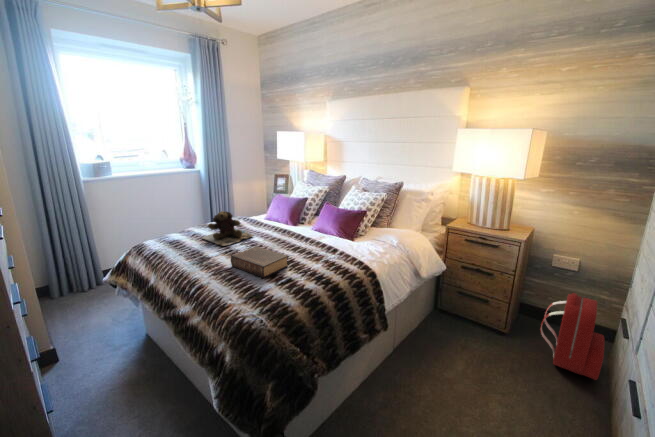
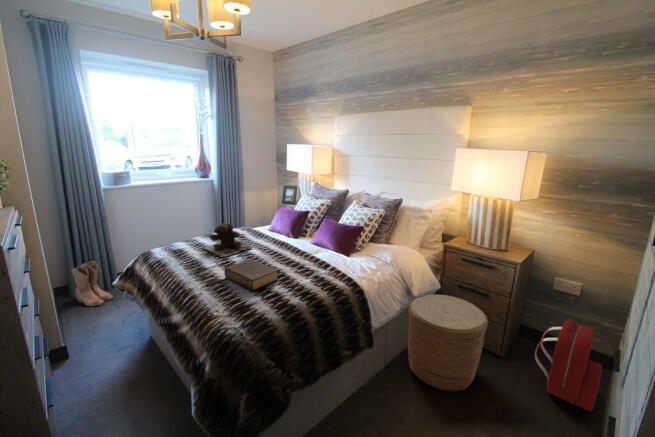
boots: none [52,258,100,306] -> present [71,261,113,306]
woven basket: none [417,276,496,371] -> present [408,295,488,392]

